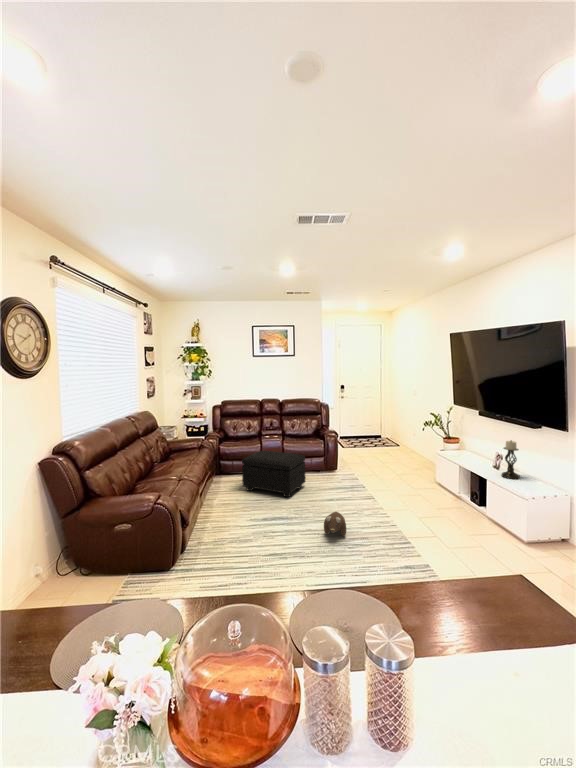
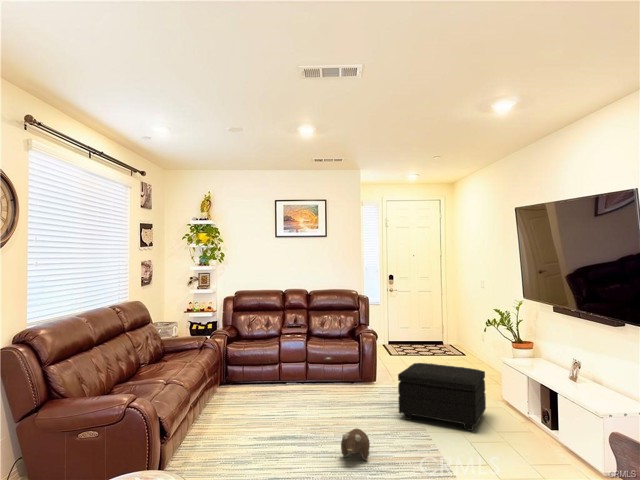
candle holder: present [501,440,520,479] -> none [574,341,598,392]
footstool: present [242,451,305,497] -> present [398,363,486,431]

